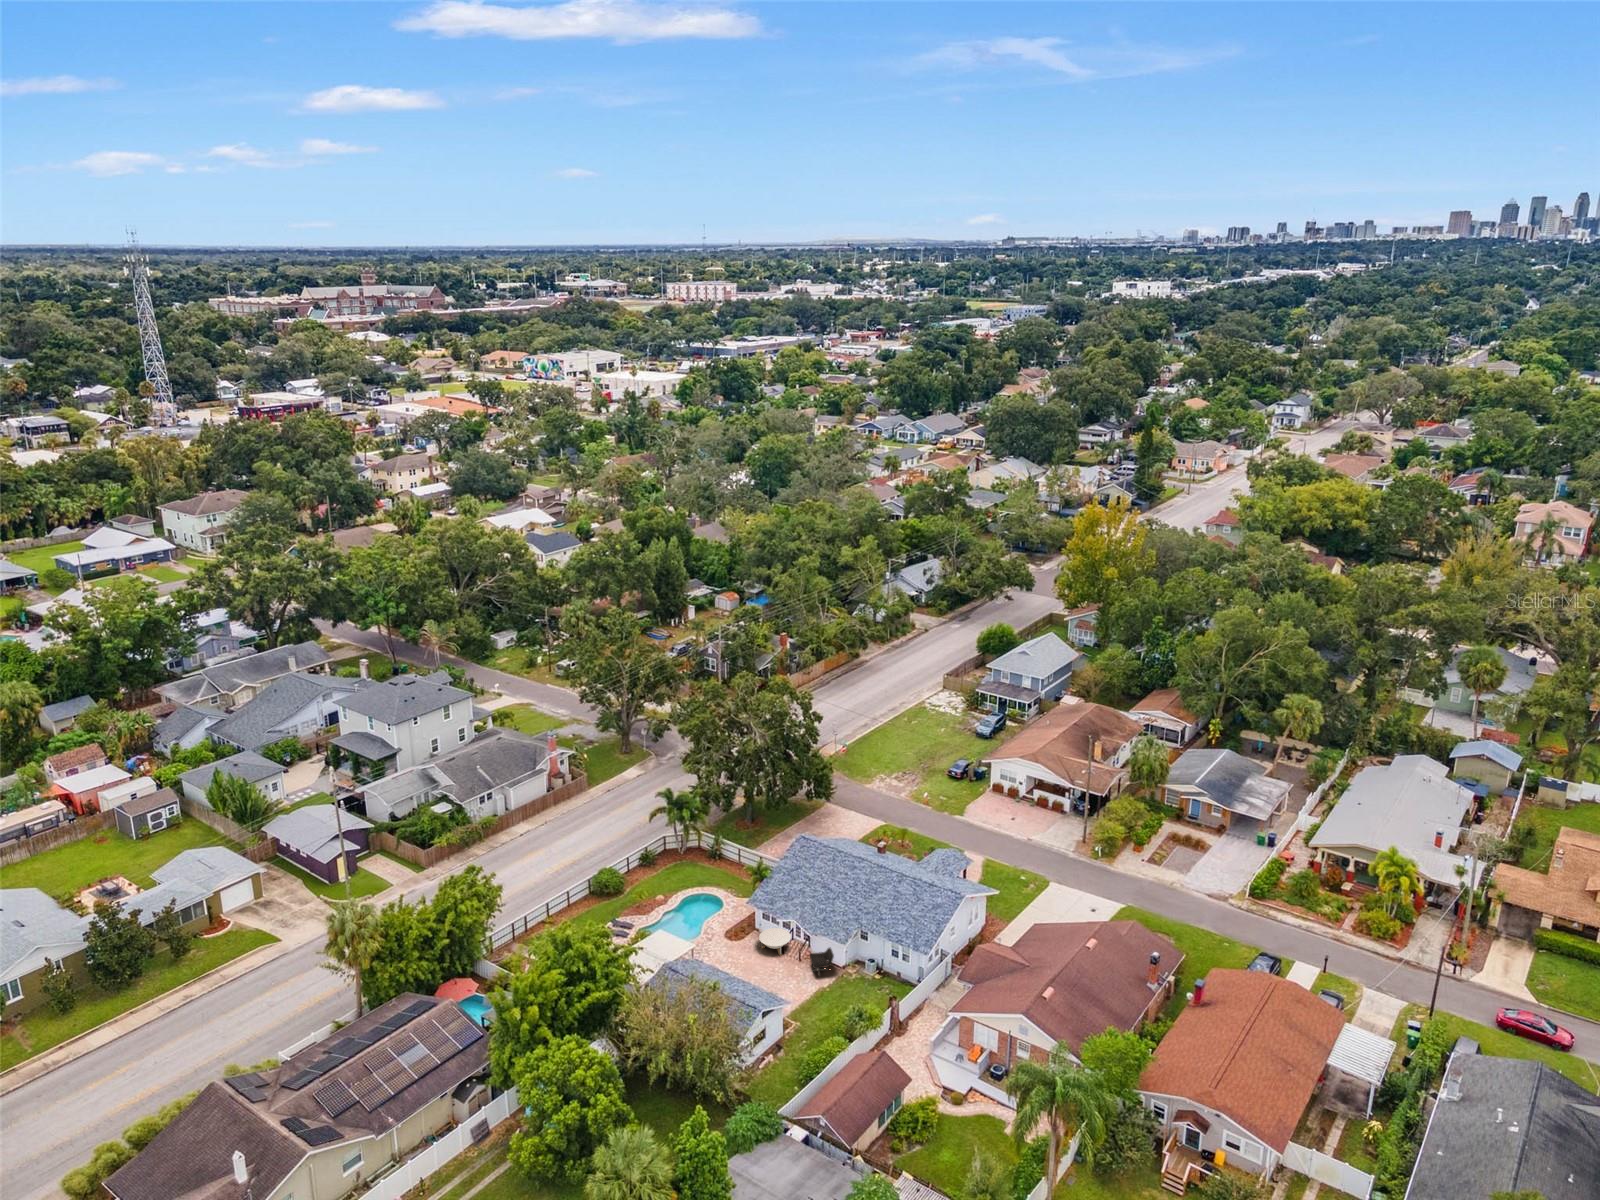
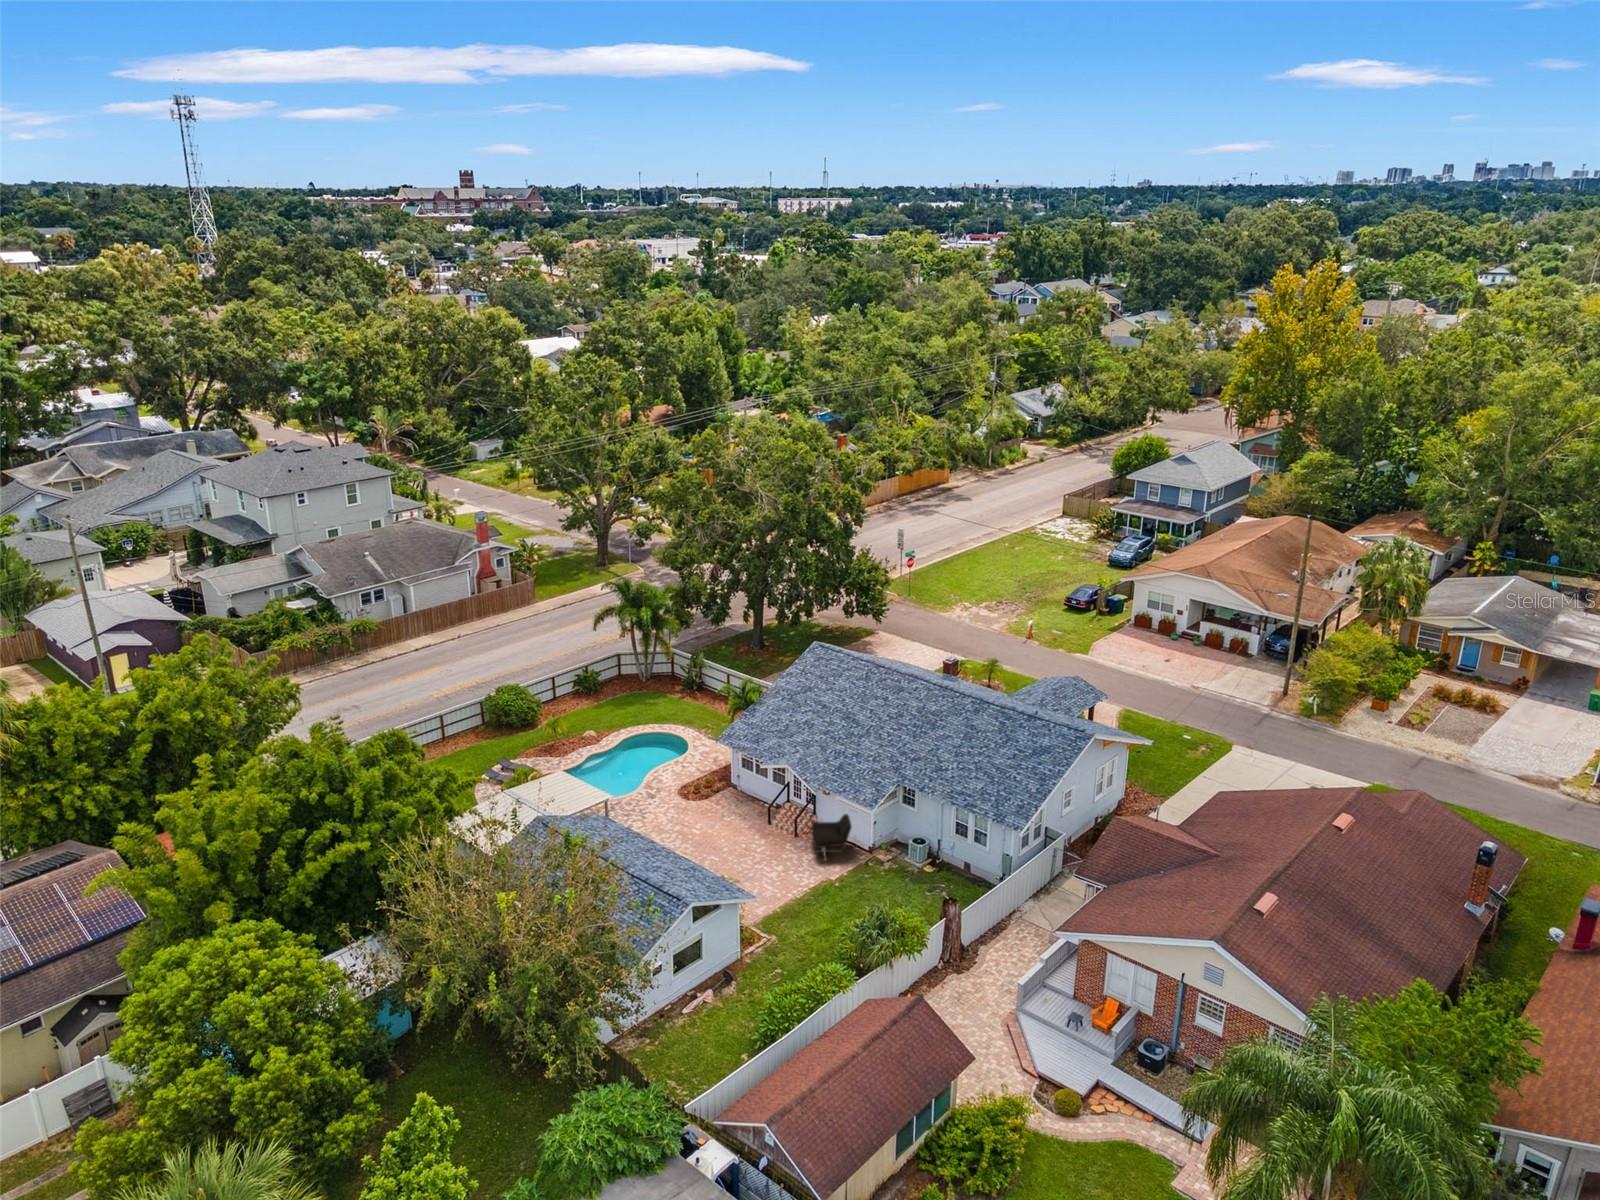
round table: present [759,928,791,956] -> none [730,782,784,826]

